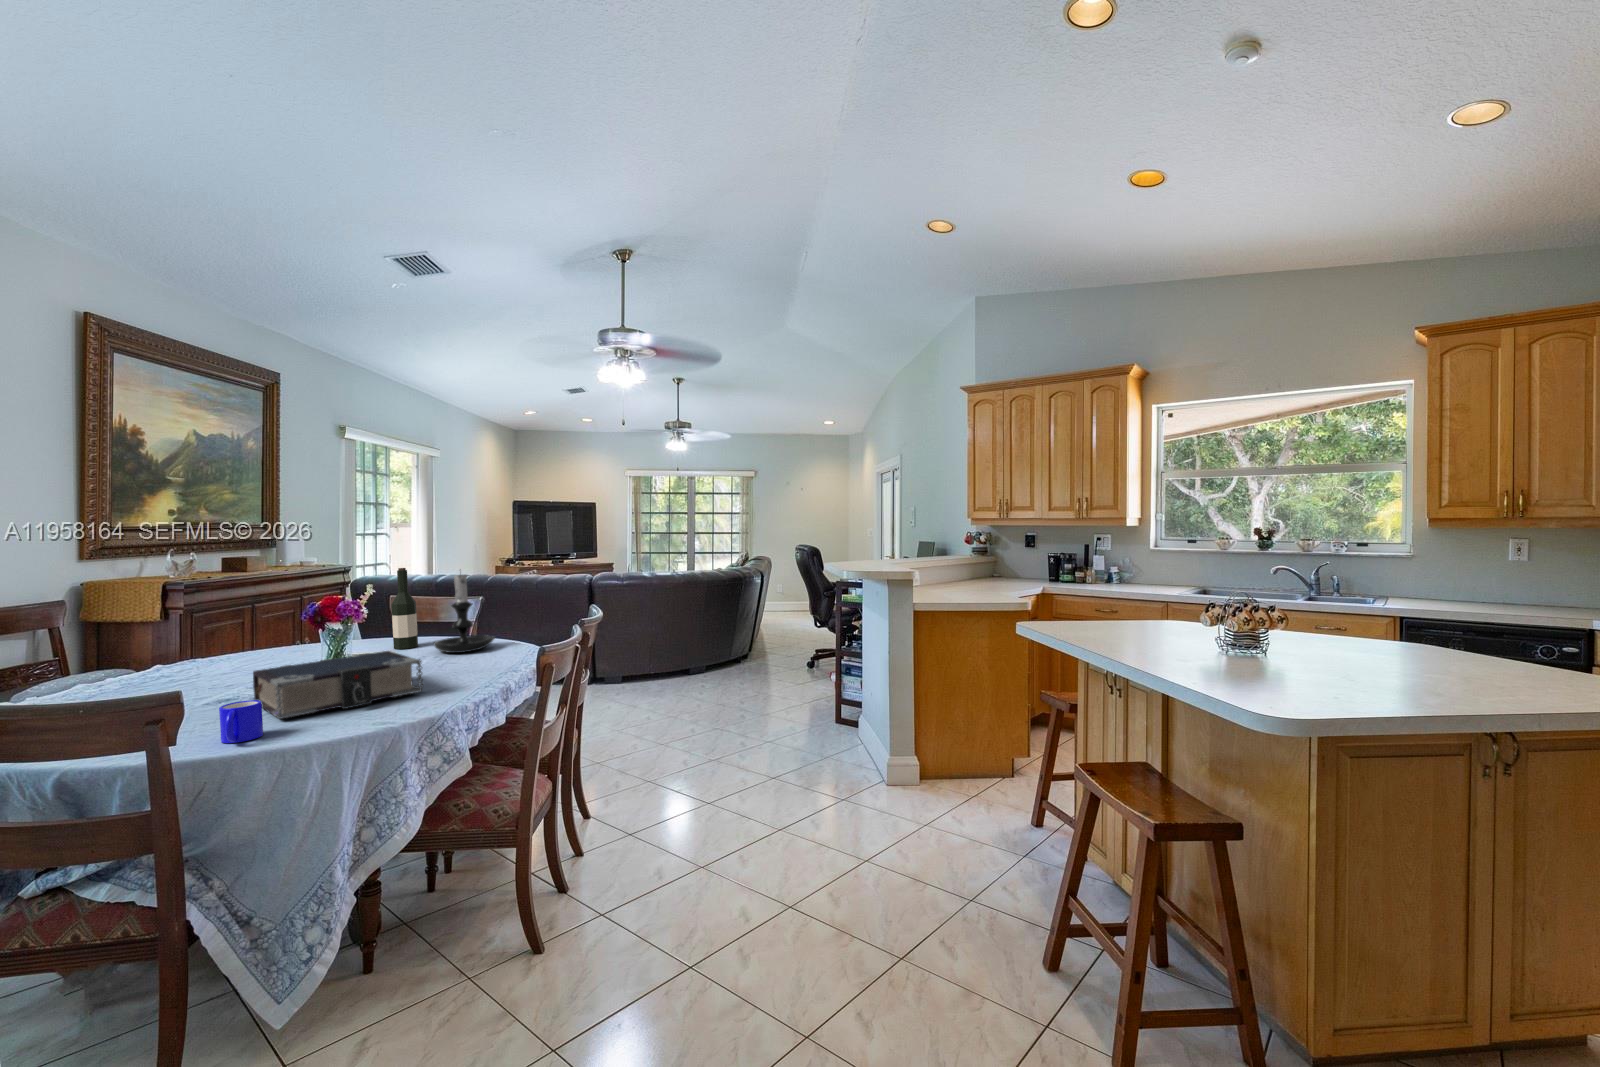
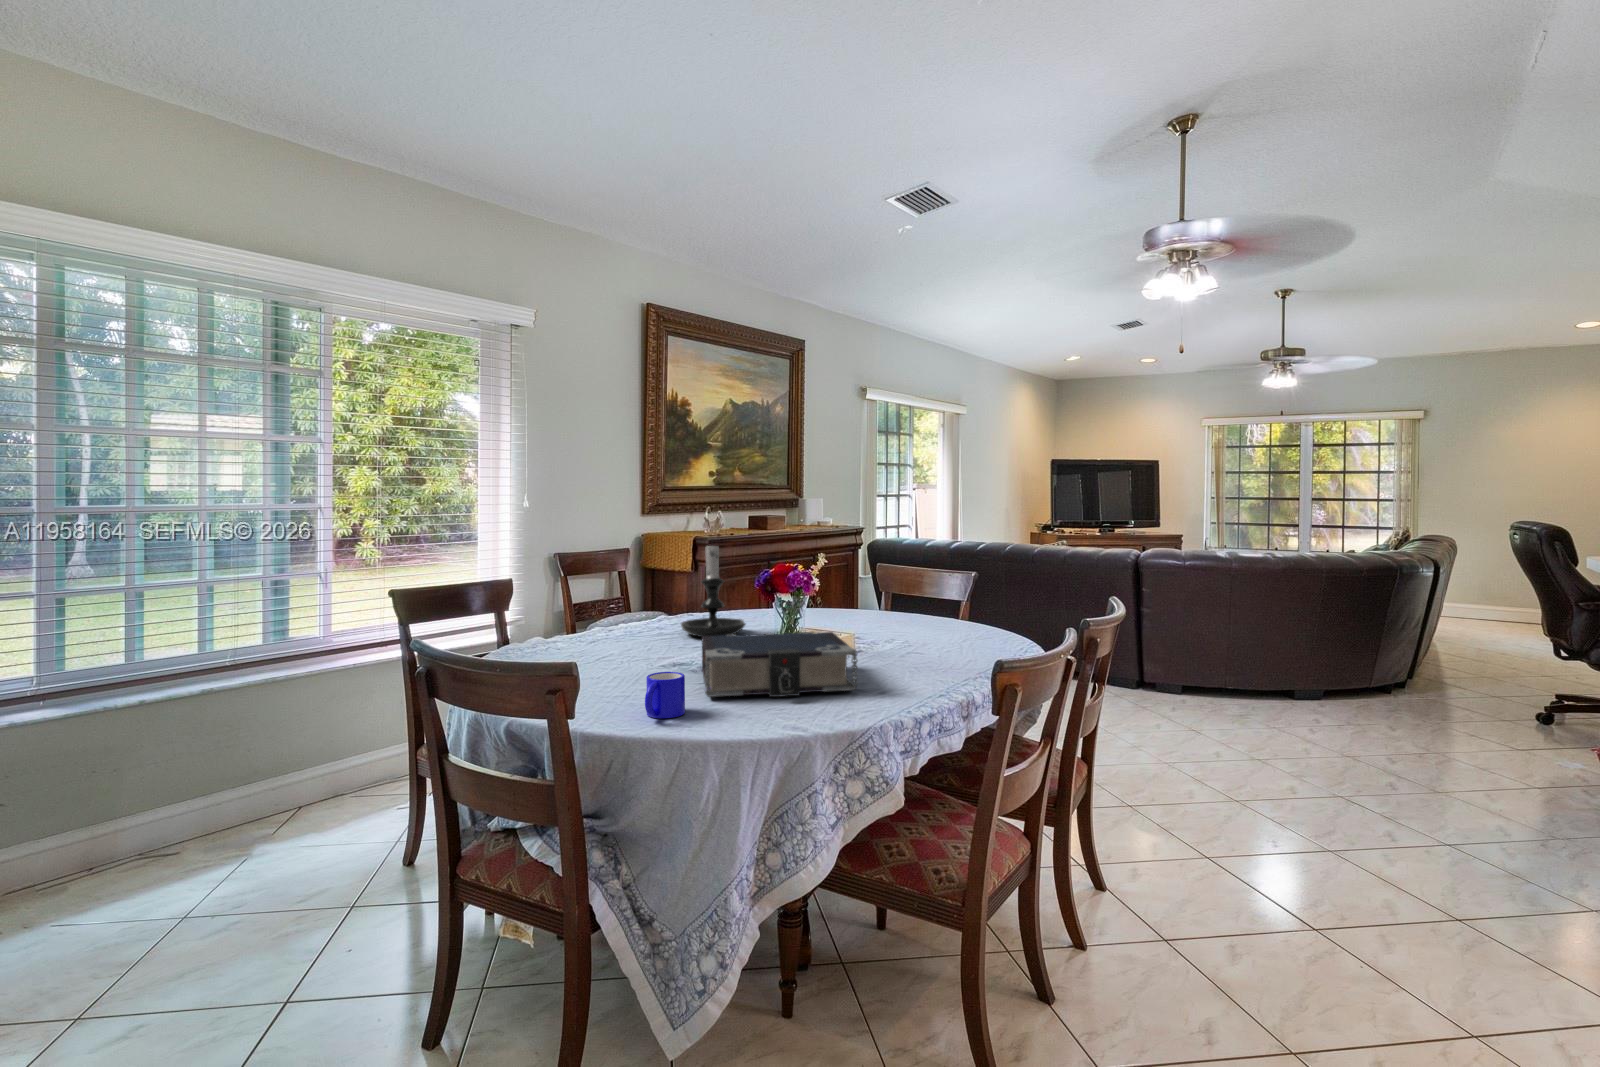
wine bottle: present [392,568,418,649] -> none [855,536,880,629]
candle holder: present [434,574,495,653] -> present [681,545,746,637]

